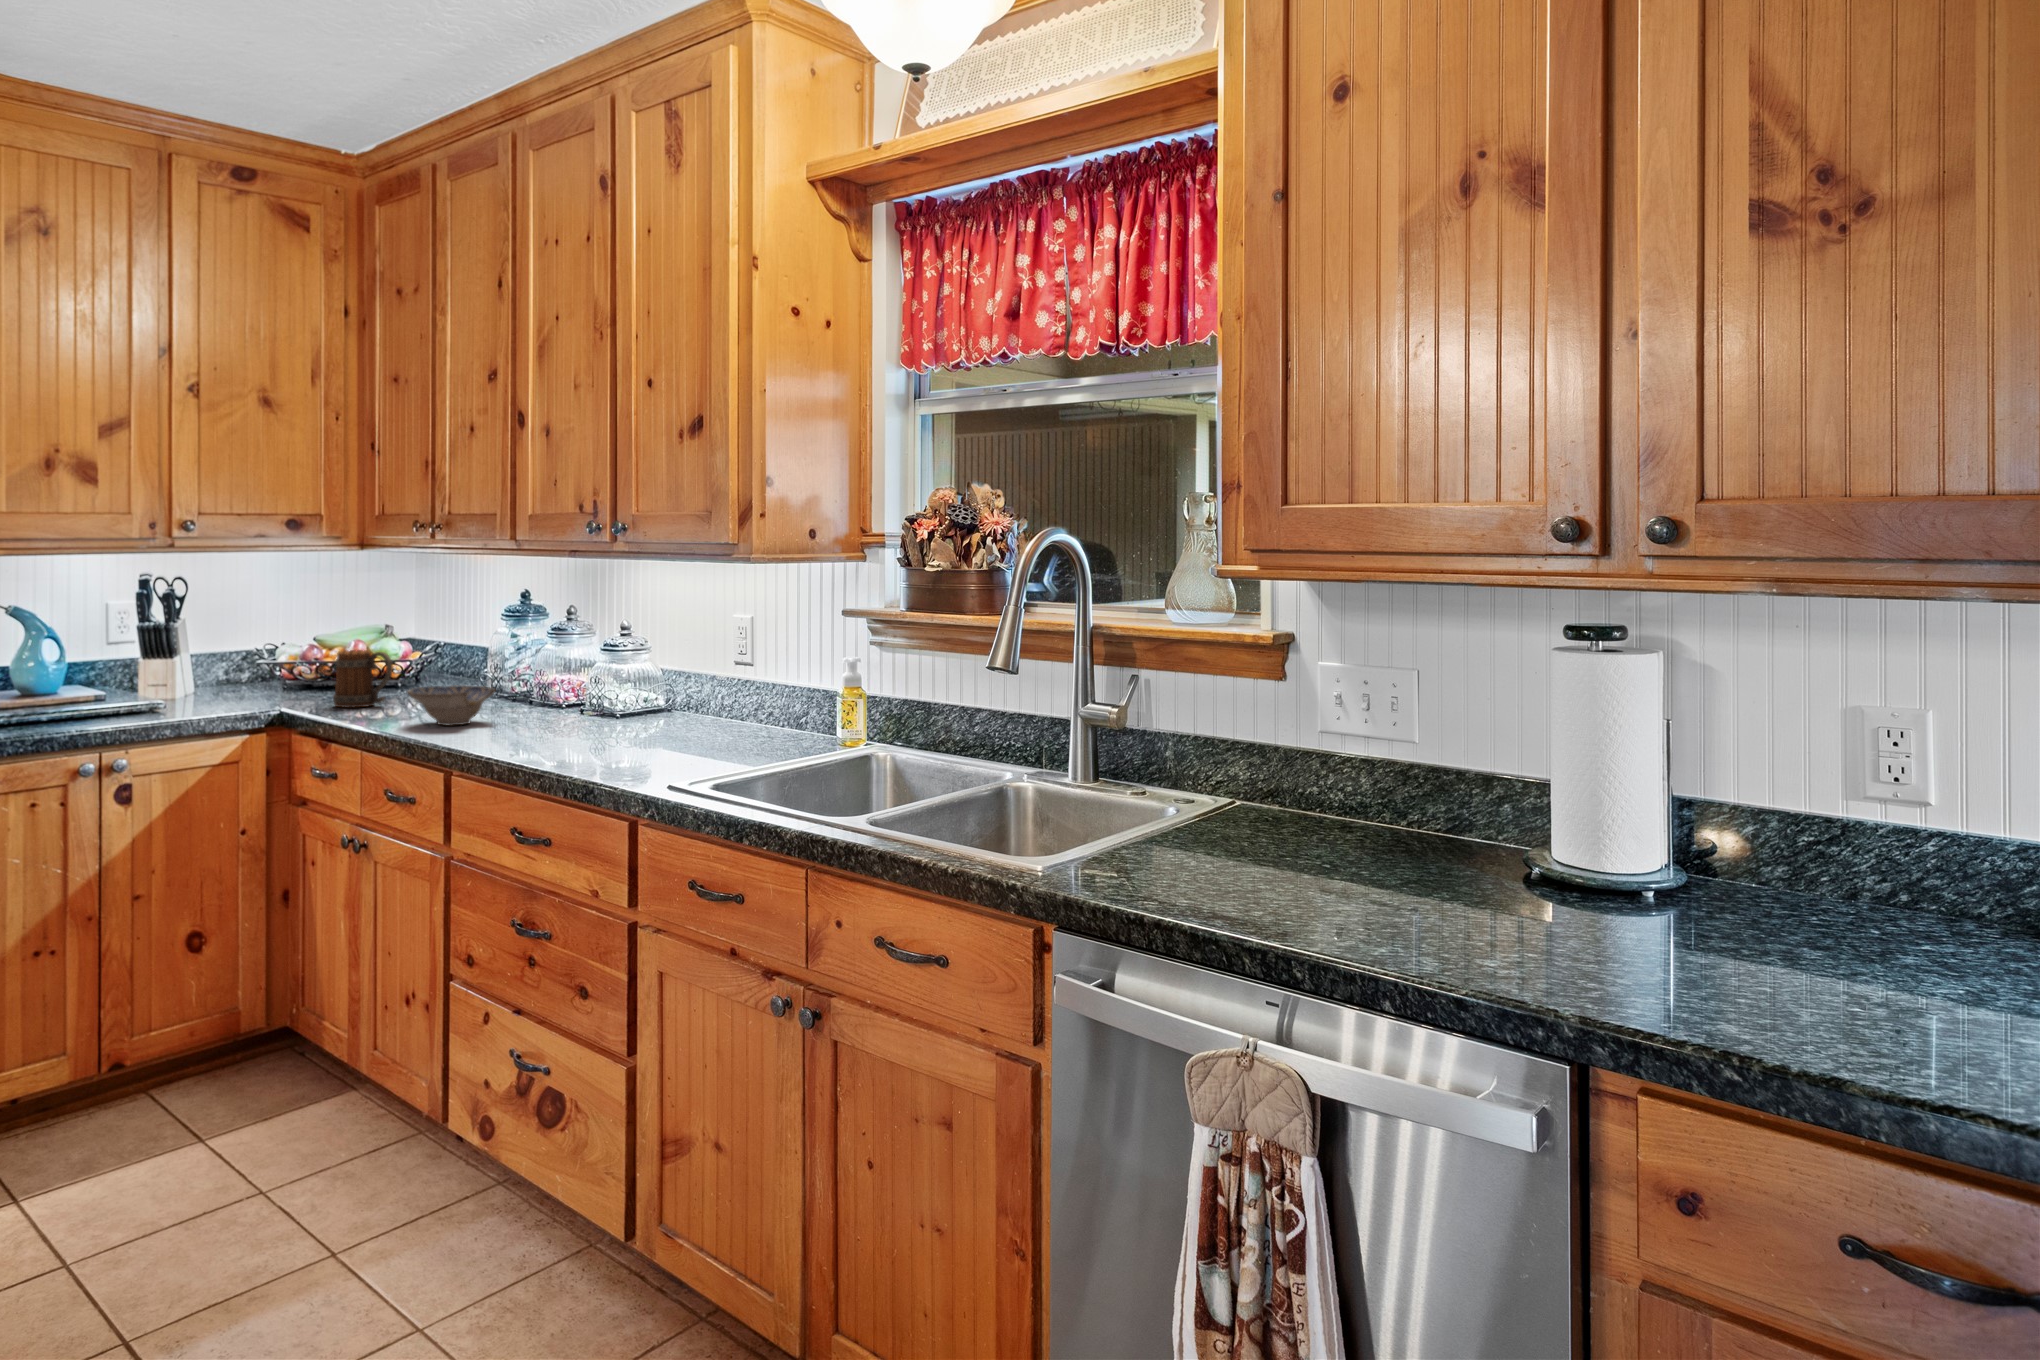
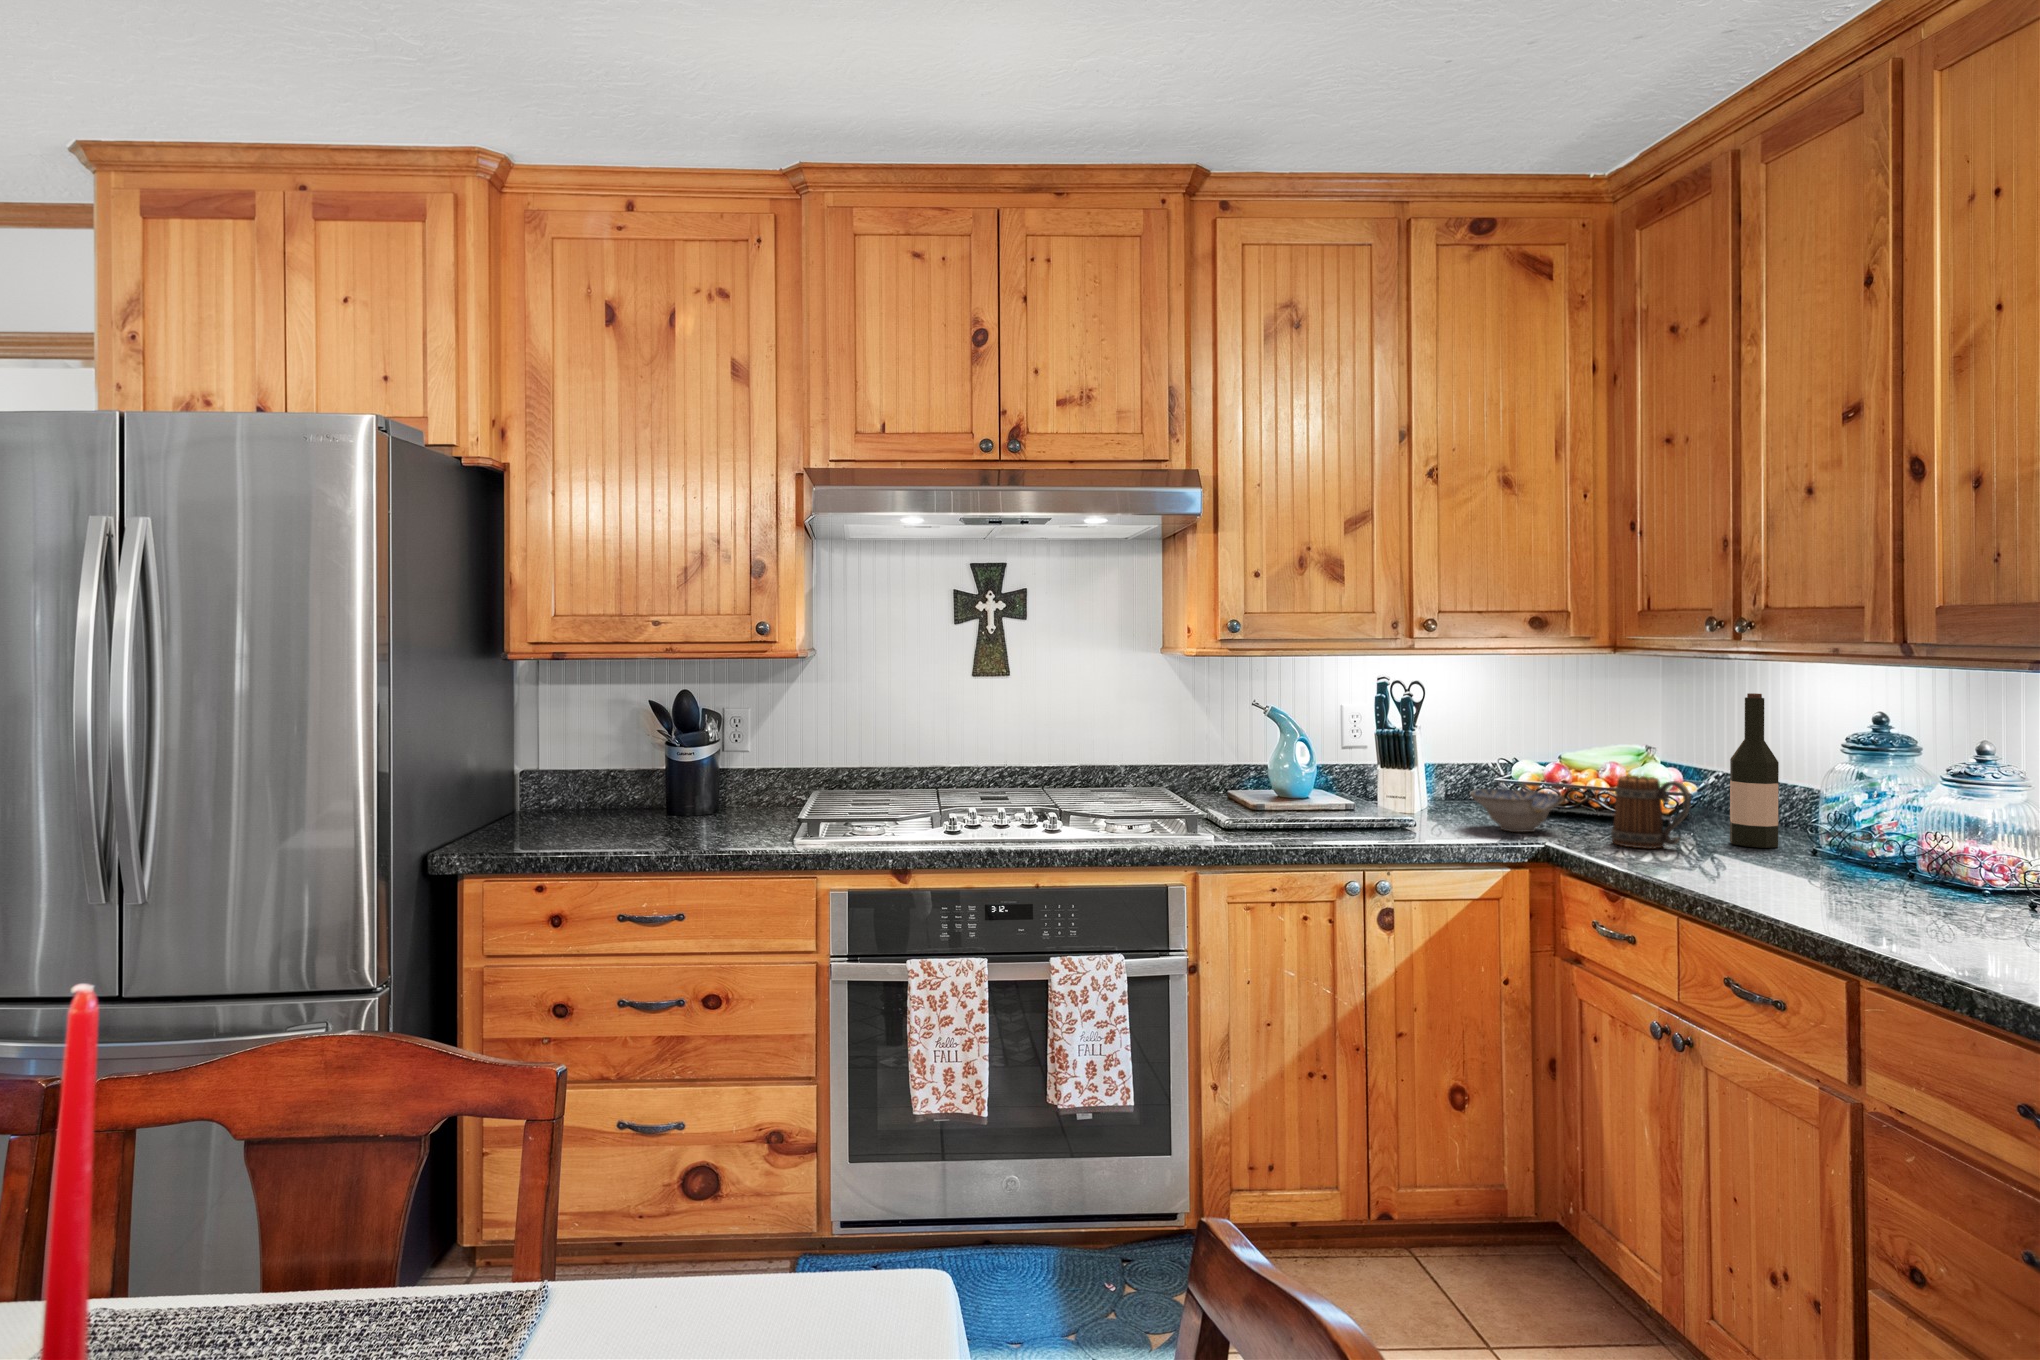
wine bottle: none [429,581,462,700] -> present [1730,693,1779,848]
ceramic bowl: present [408,685,496,725] -> present [1470,789,1564,832]

